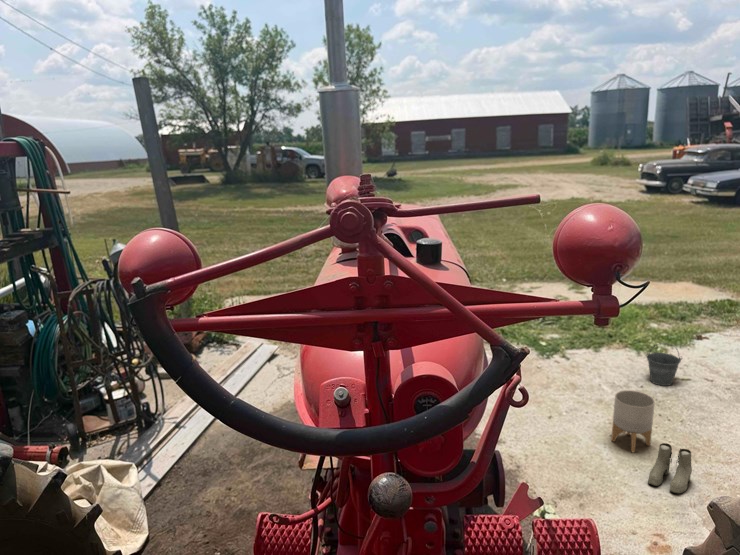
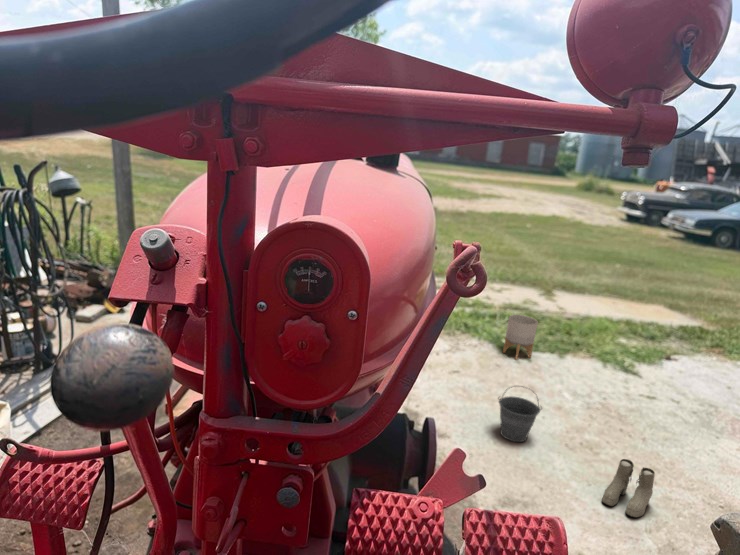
bucket: present [646,346,682,386] -> present [499,387,541,442]
planter: present [611,390,655,452] -> present [503,315,538,360]

